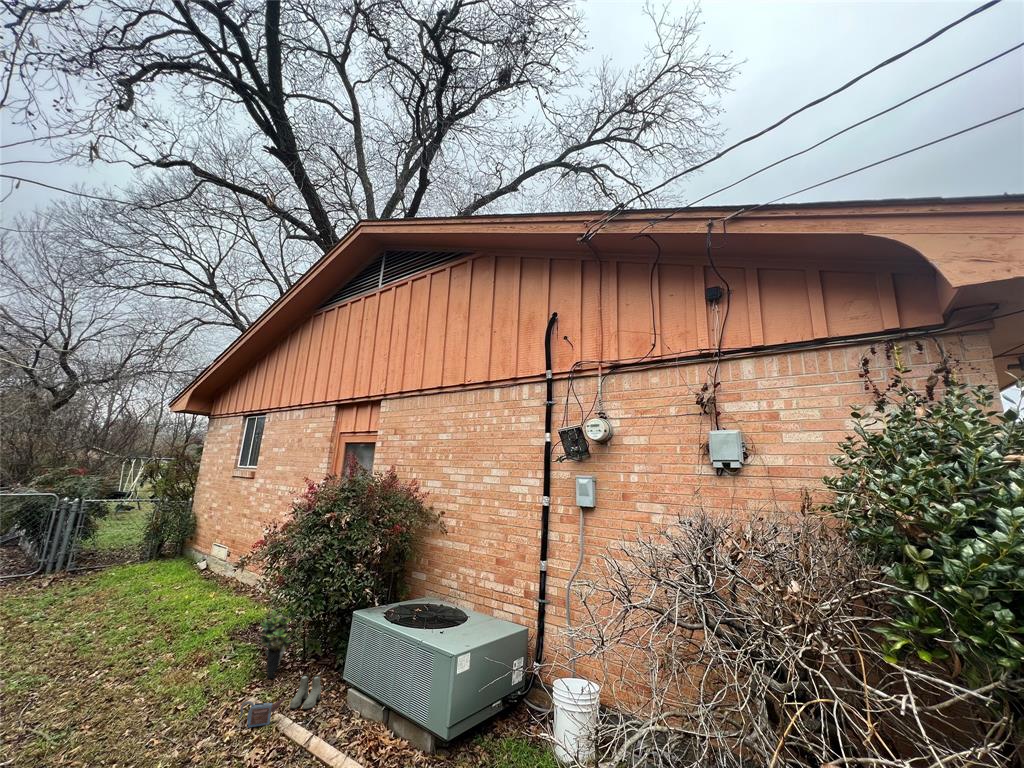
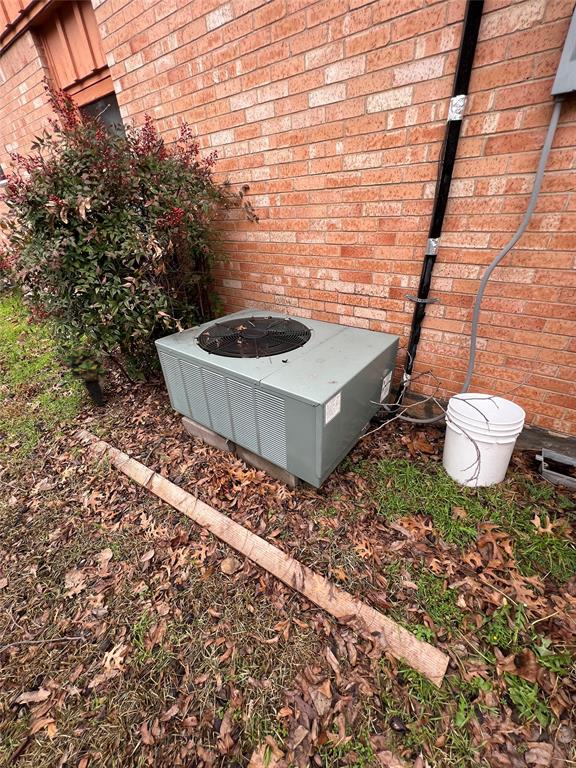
boots: present [290,674,321,709] -> none [123,406,156,440]
watering can: present [239,698,285,728] -> none [62,438,112,468]

